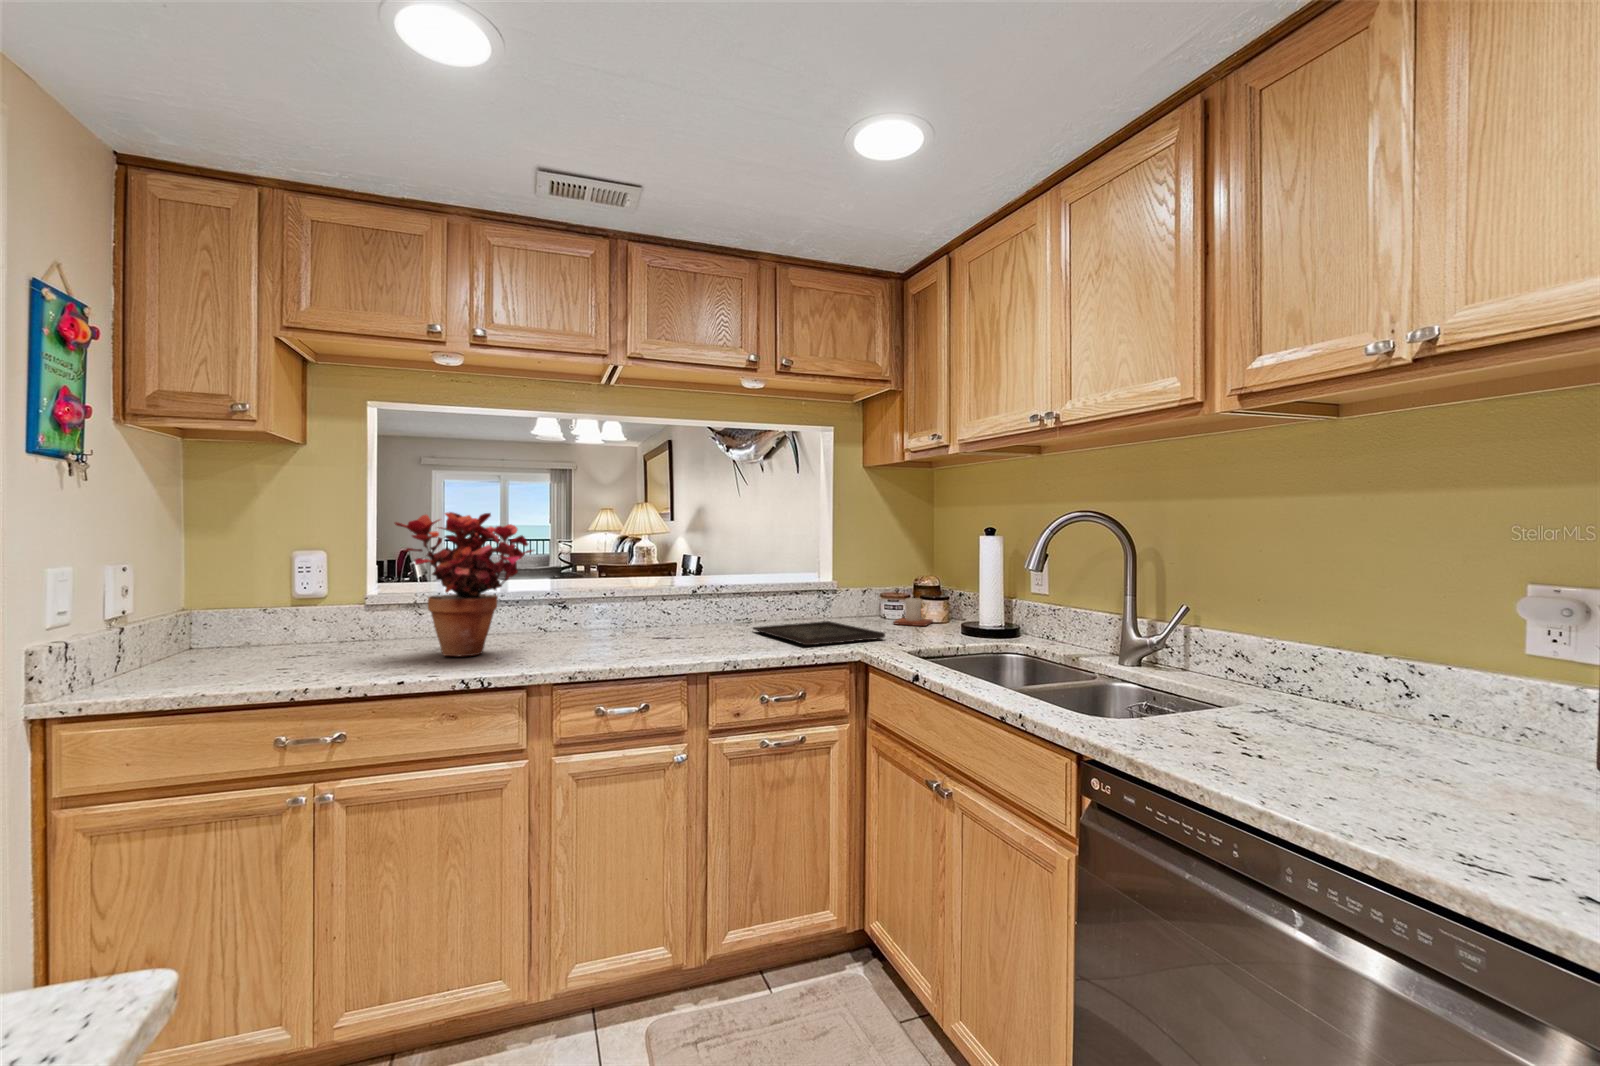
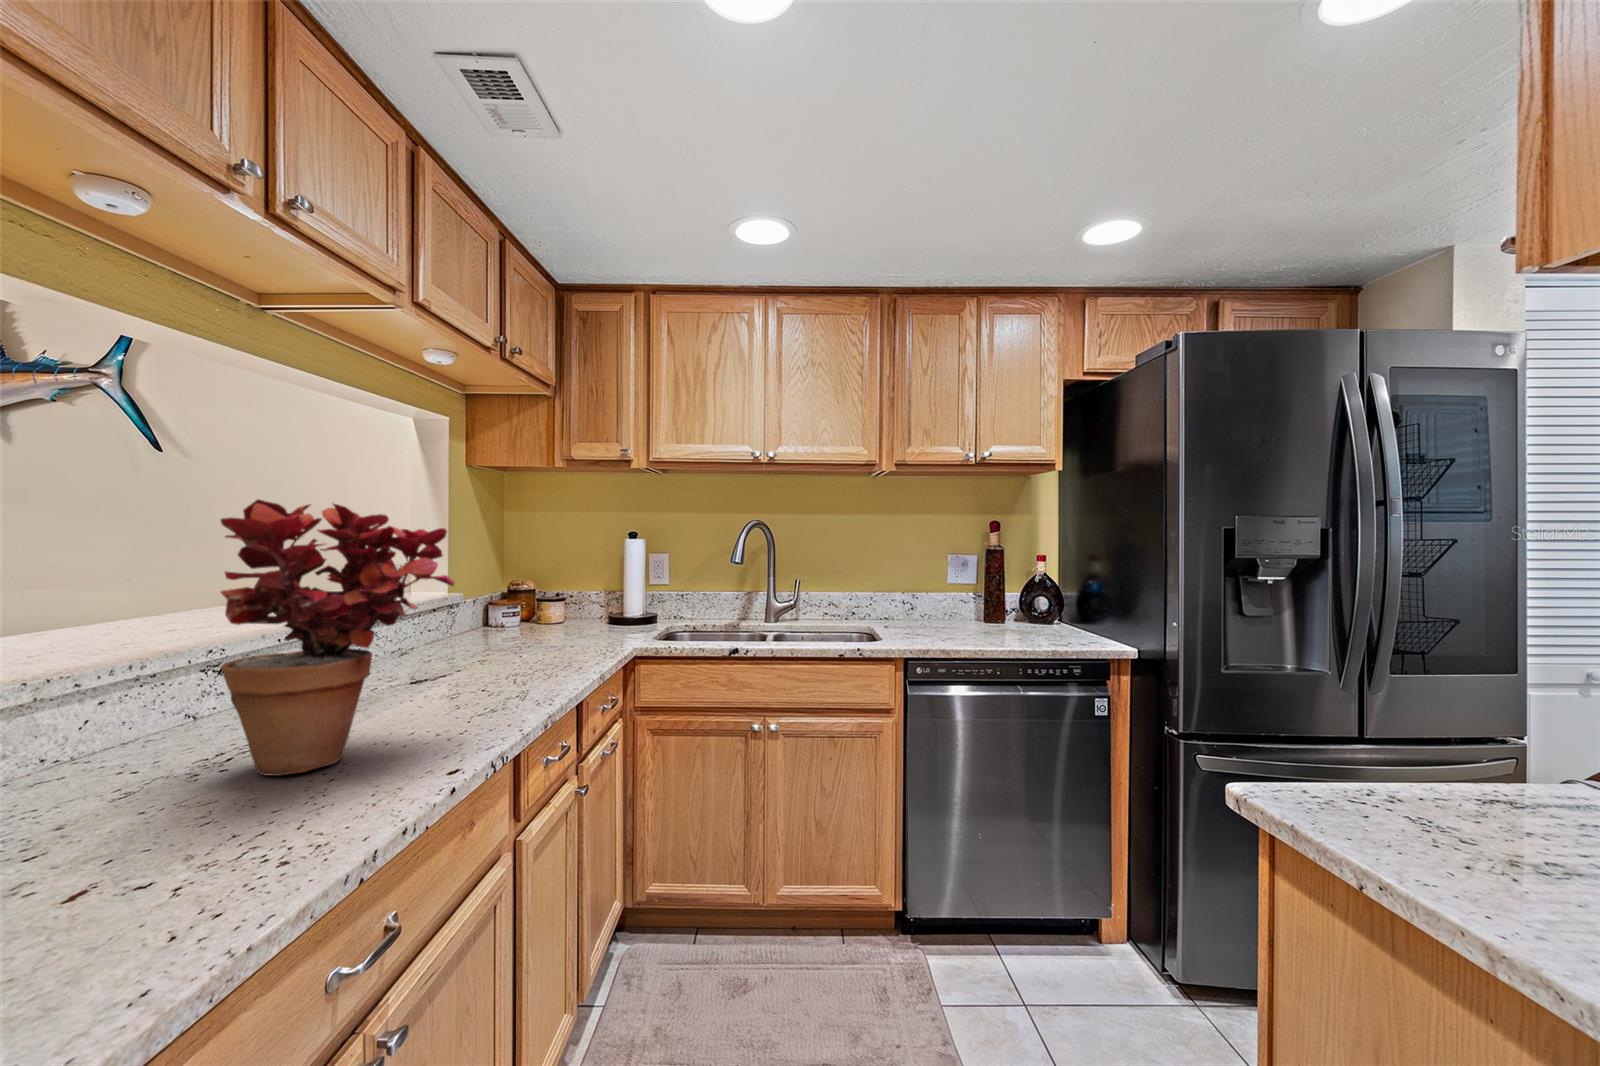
mug: present [893,598,933,626] -> none [517,603,562,630]
tray: present [753,621,885,645] -> none [467,632,603,655]

